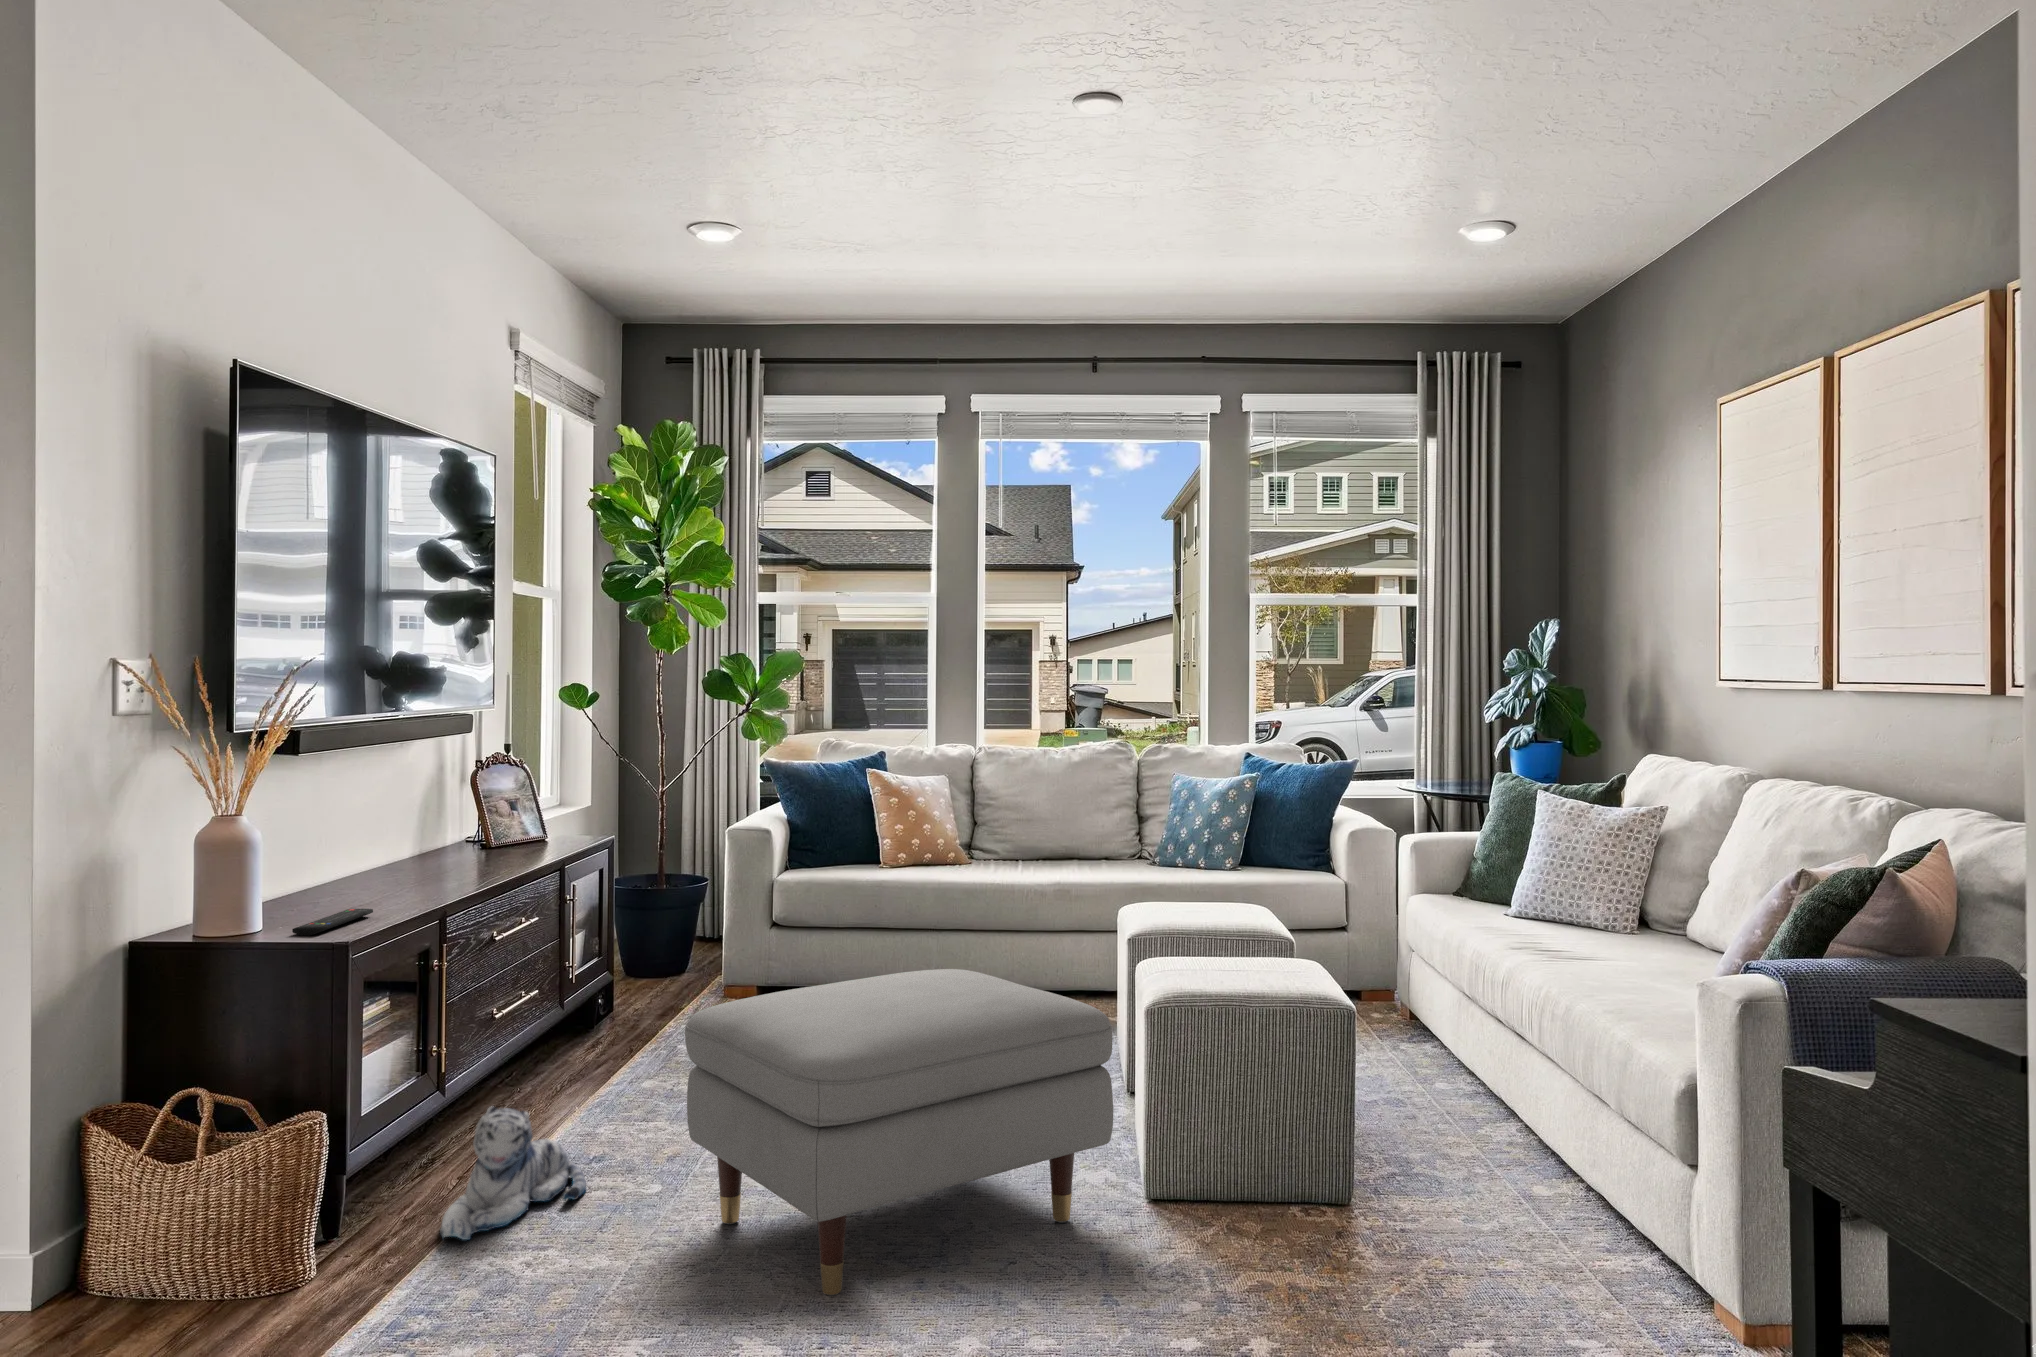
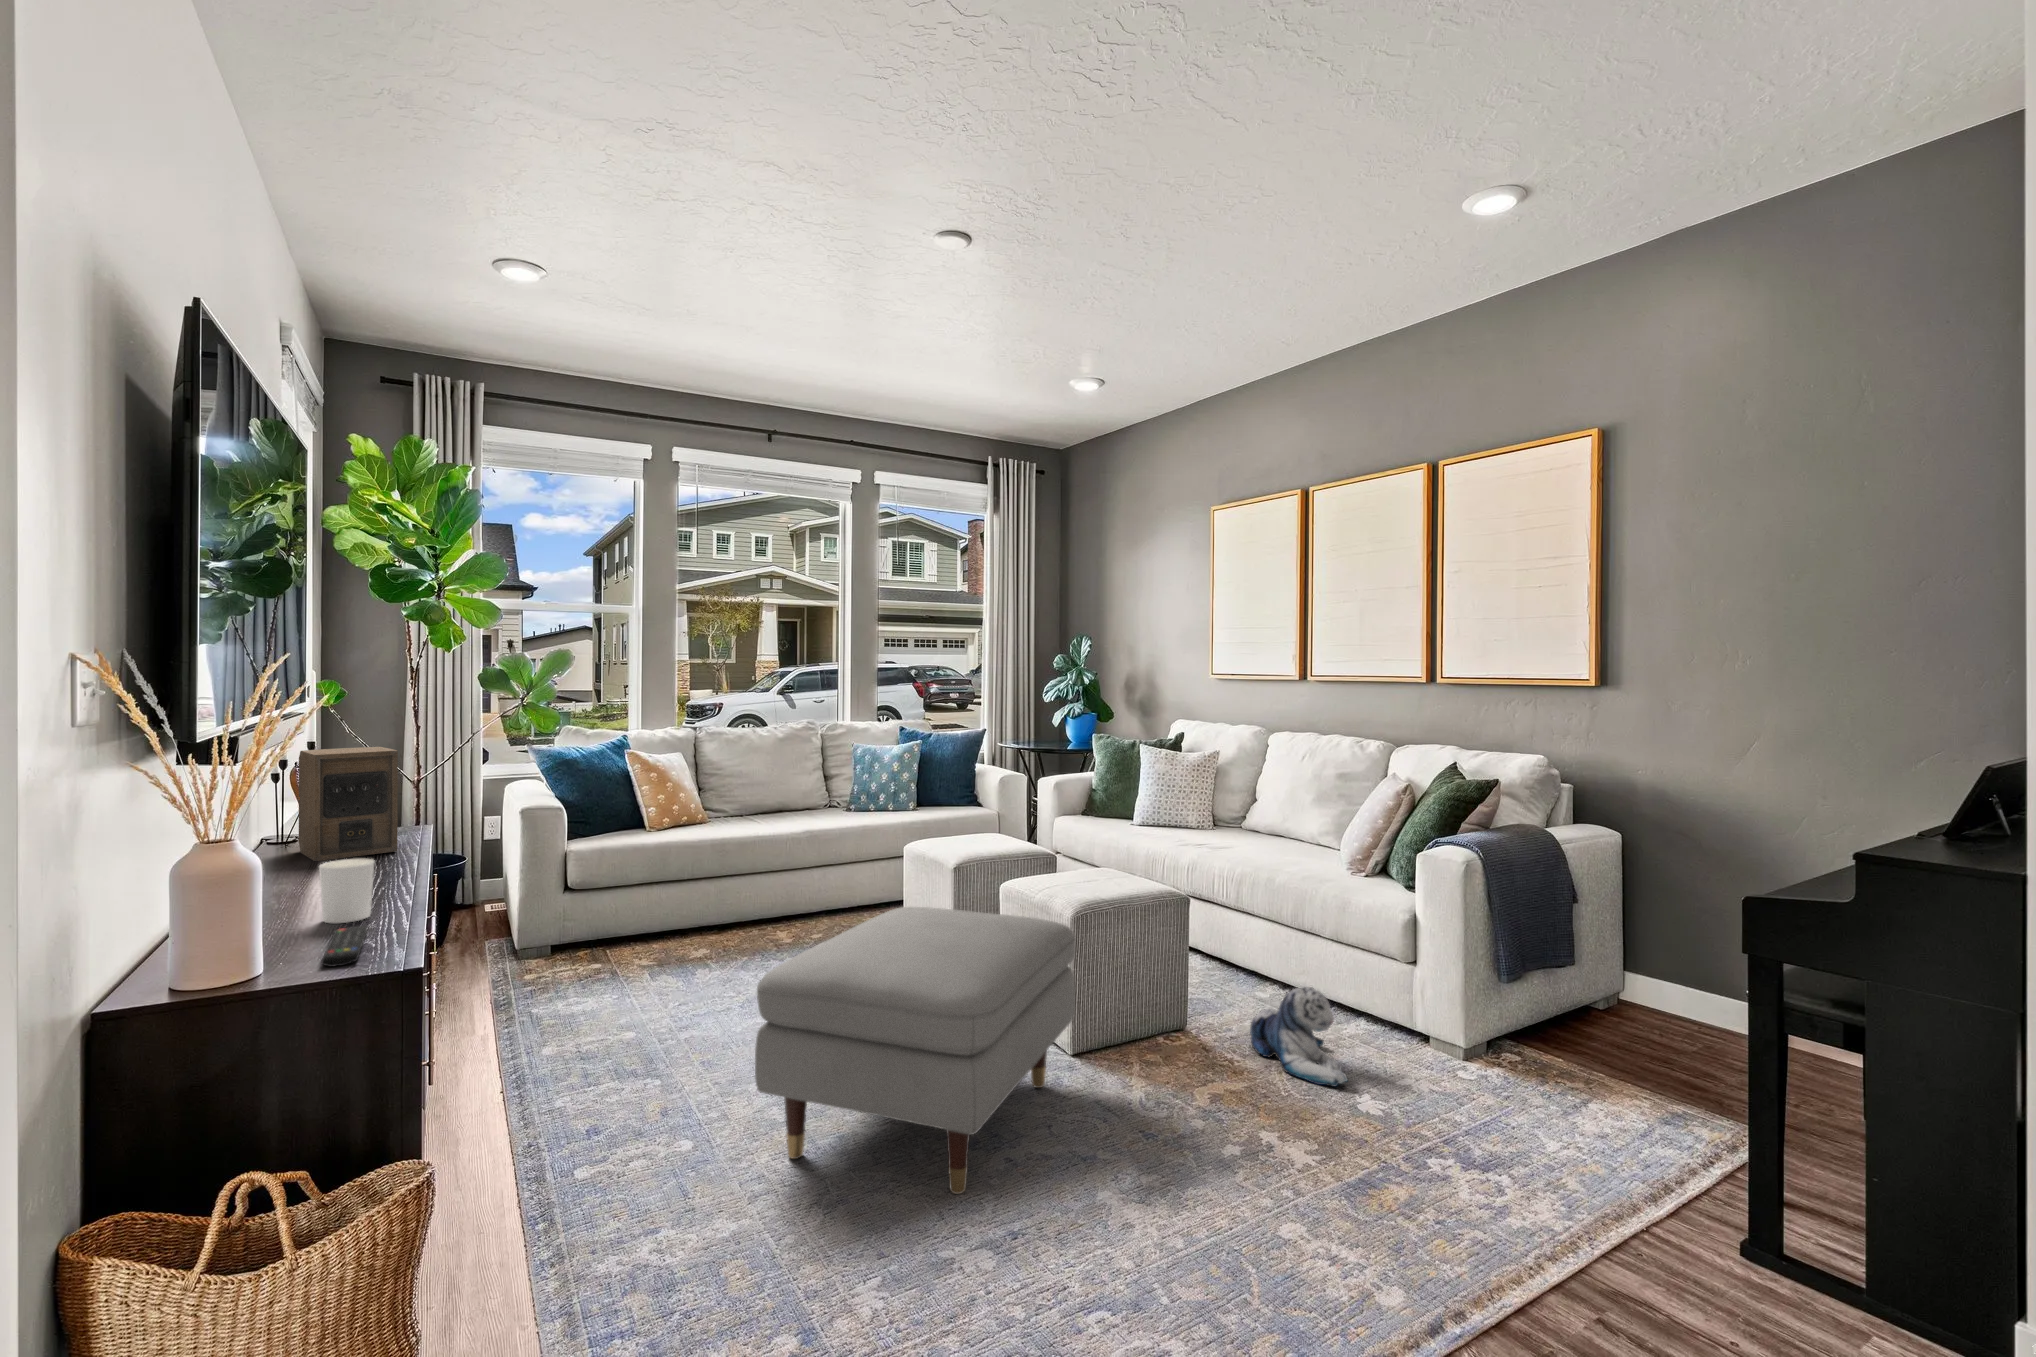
speaker: none [467,752,544,860] -> present [299,747,398,861]
candle holder: none [362,850,408,907] -> present [319,859,374,923]
plush toy: present [440,1106,586,1240] -> present [1250,987,1348,1087]

